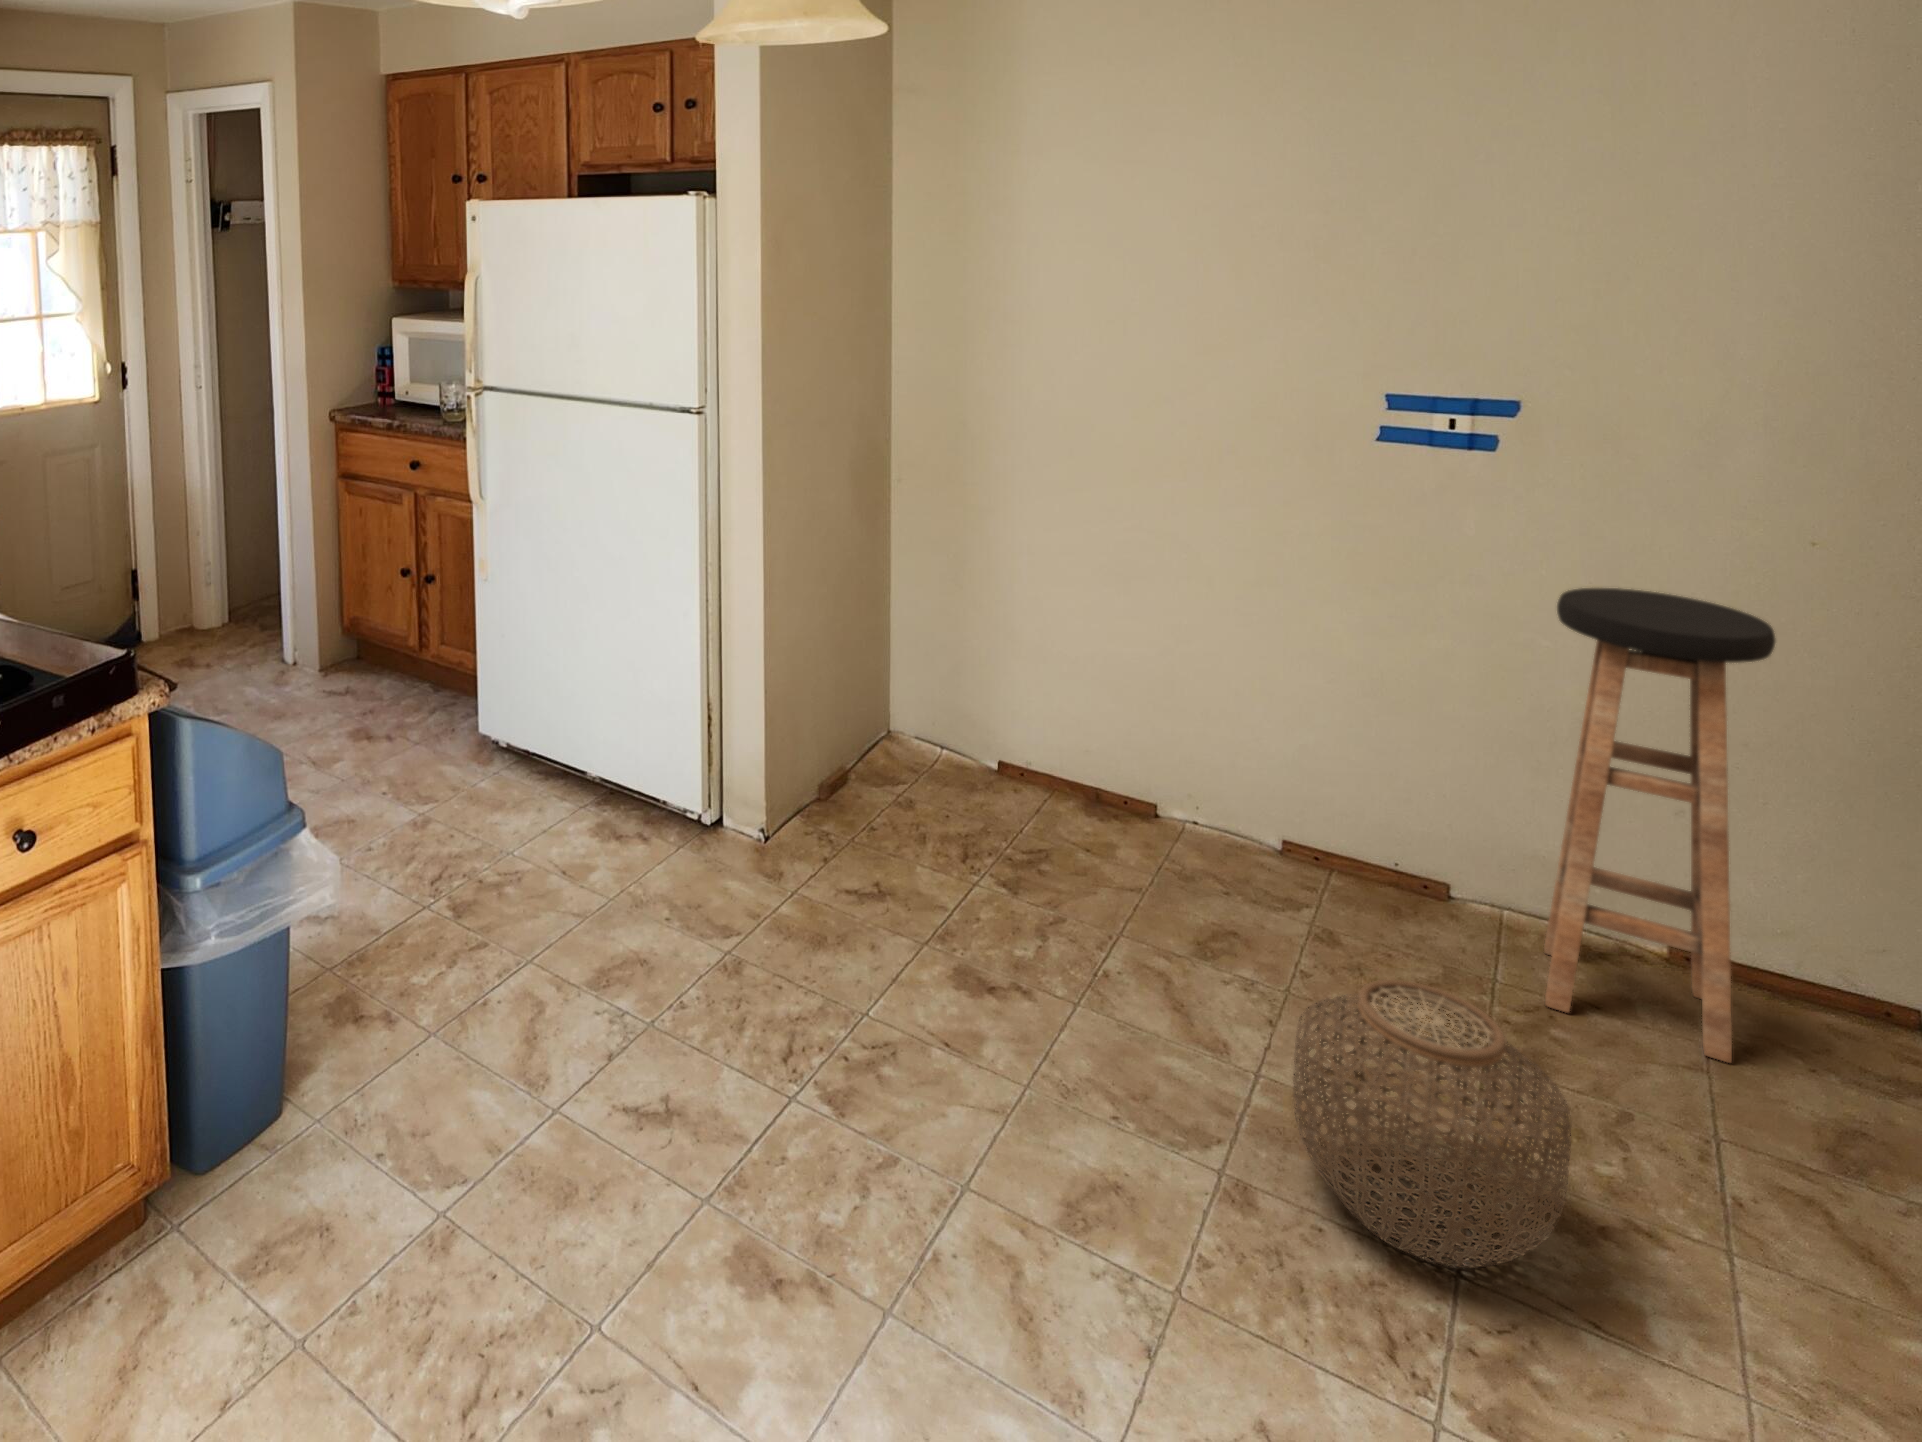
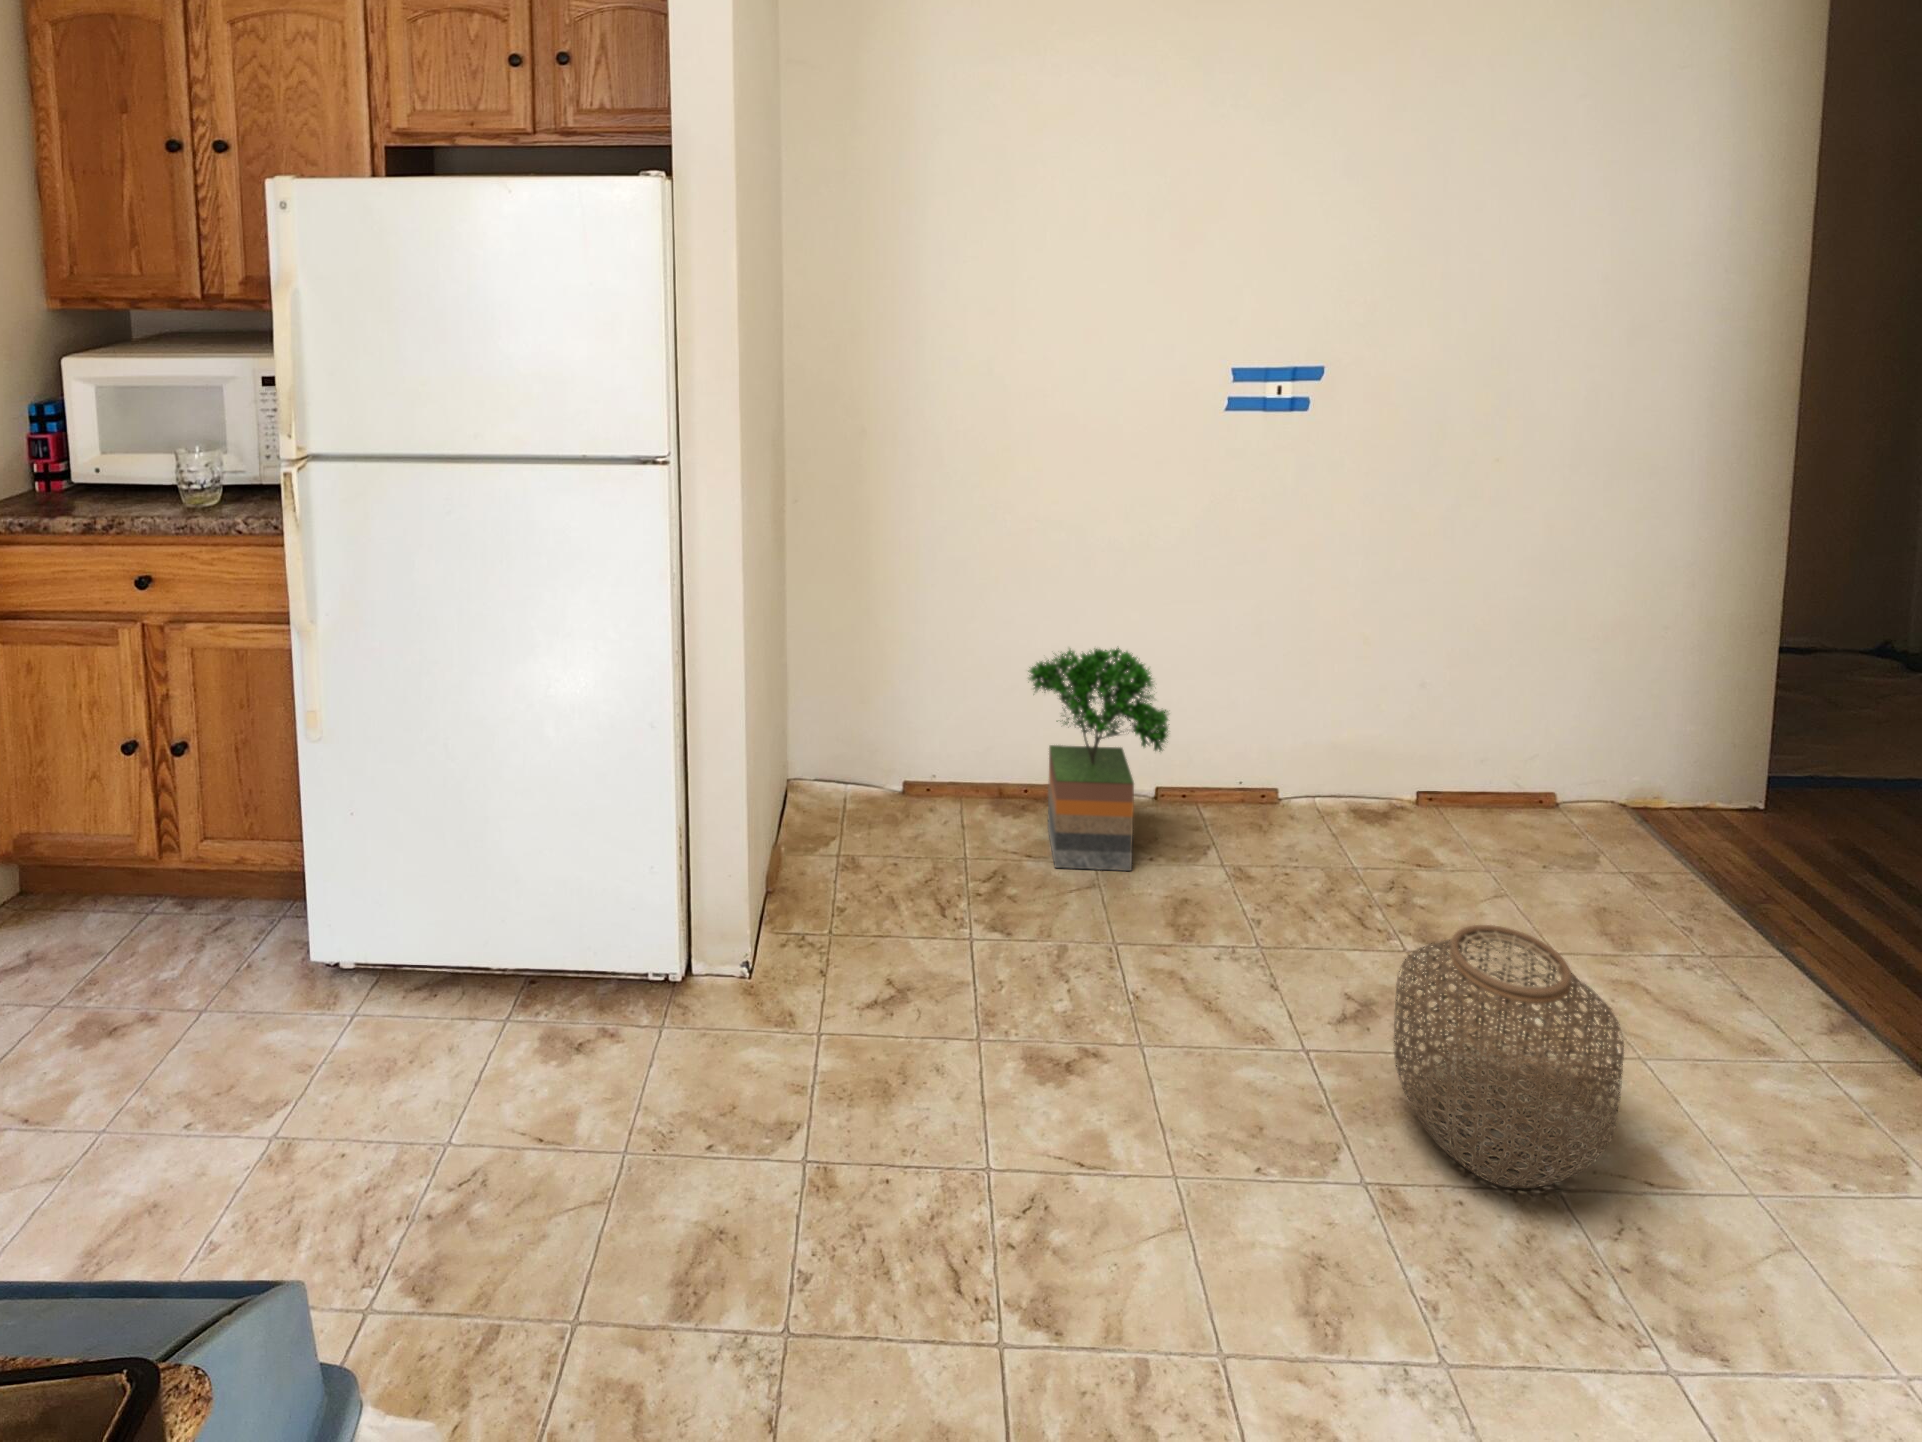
bar stool: present [1544,588,1775,1063] -> none [1352,514,1515,879]
potted tree: none [1094,655,1254,894] -> present [1028,648,1168,871]

